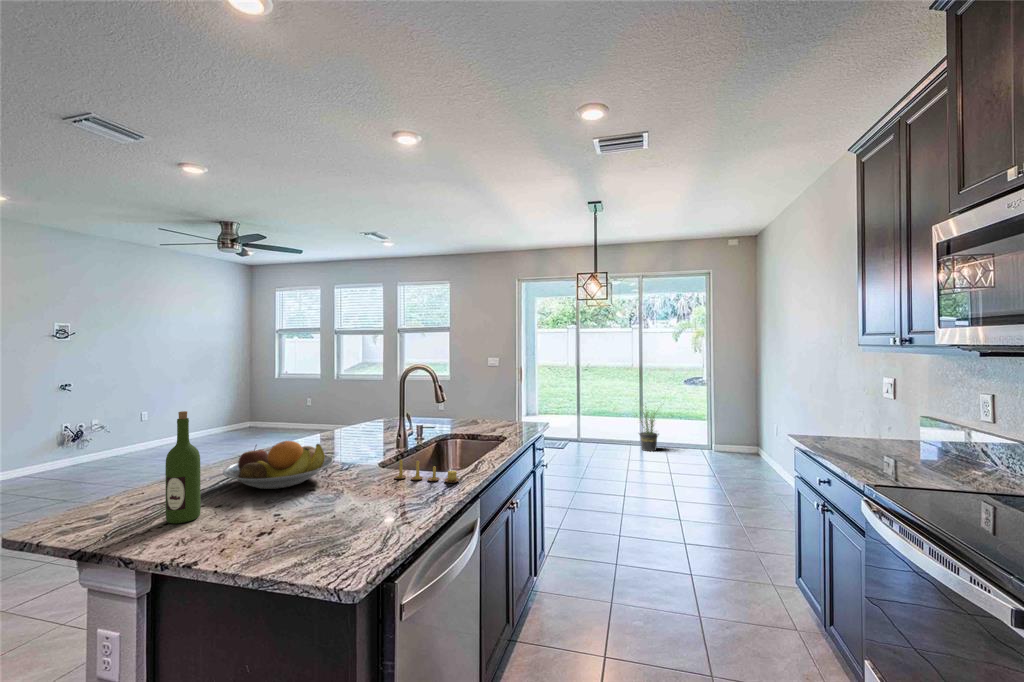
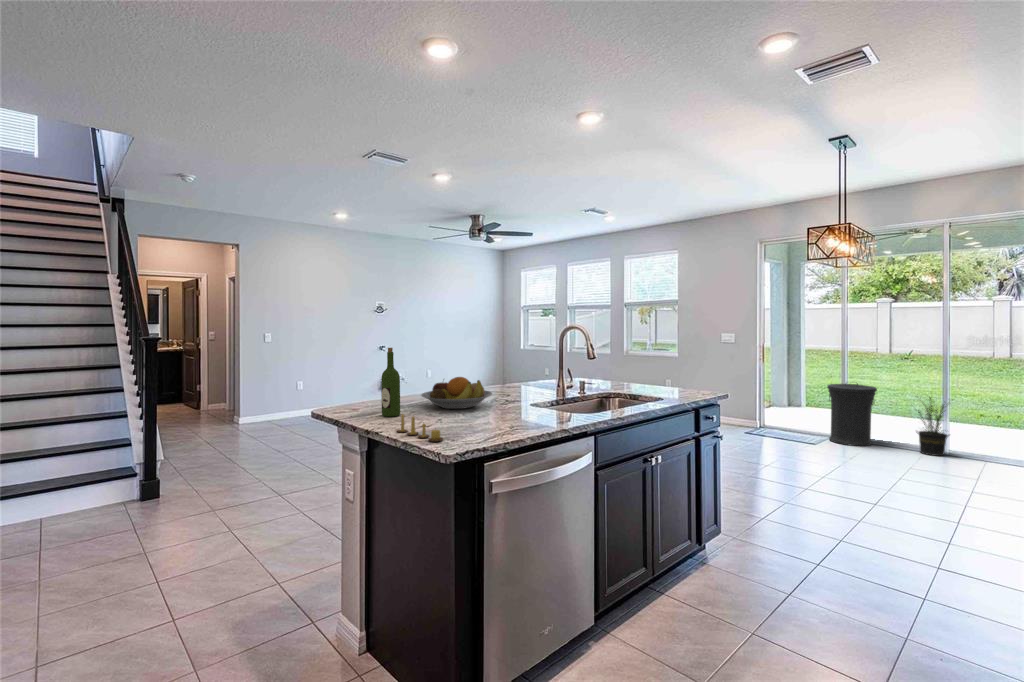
trash can: none [578,397,612,450] -> present [827,383,877,446]
candle: present [394,460,460,483] -> present [397,414,443,442]

